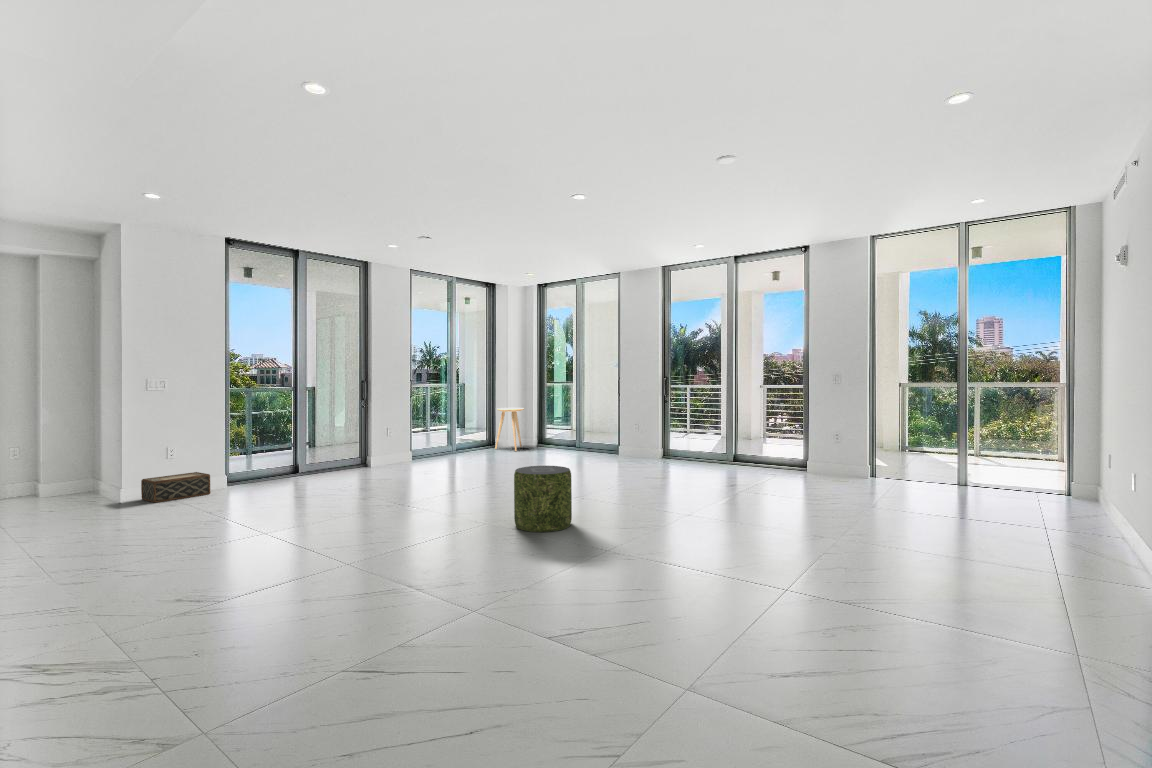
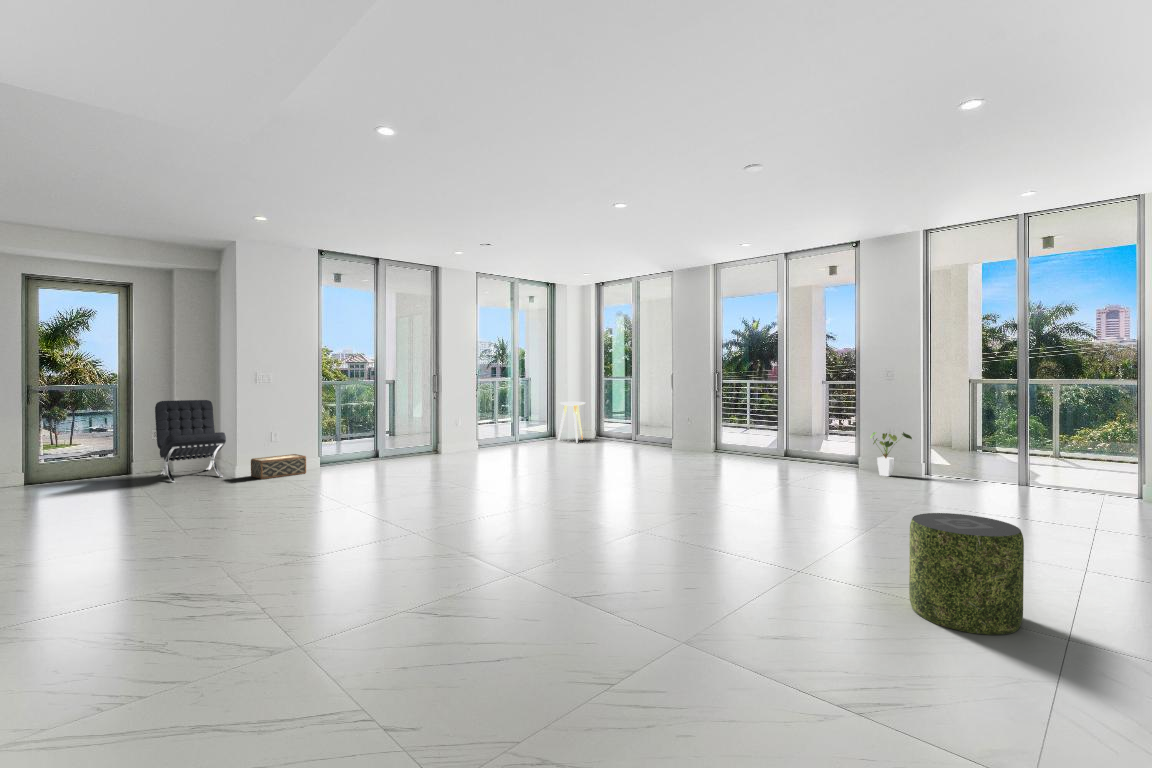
lounge chair: none [18,411,110,510] -> present [155,400,226,482]
house plant: none [821,436,860,481] -> present [871,432,912,476]
pouf: present [514,466,572,532] -> present [909,513,1024,635]

